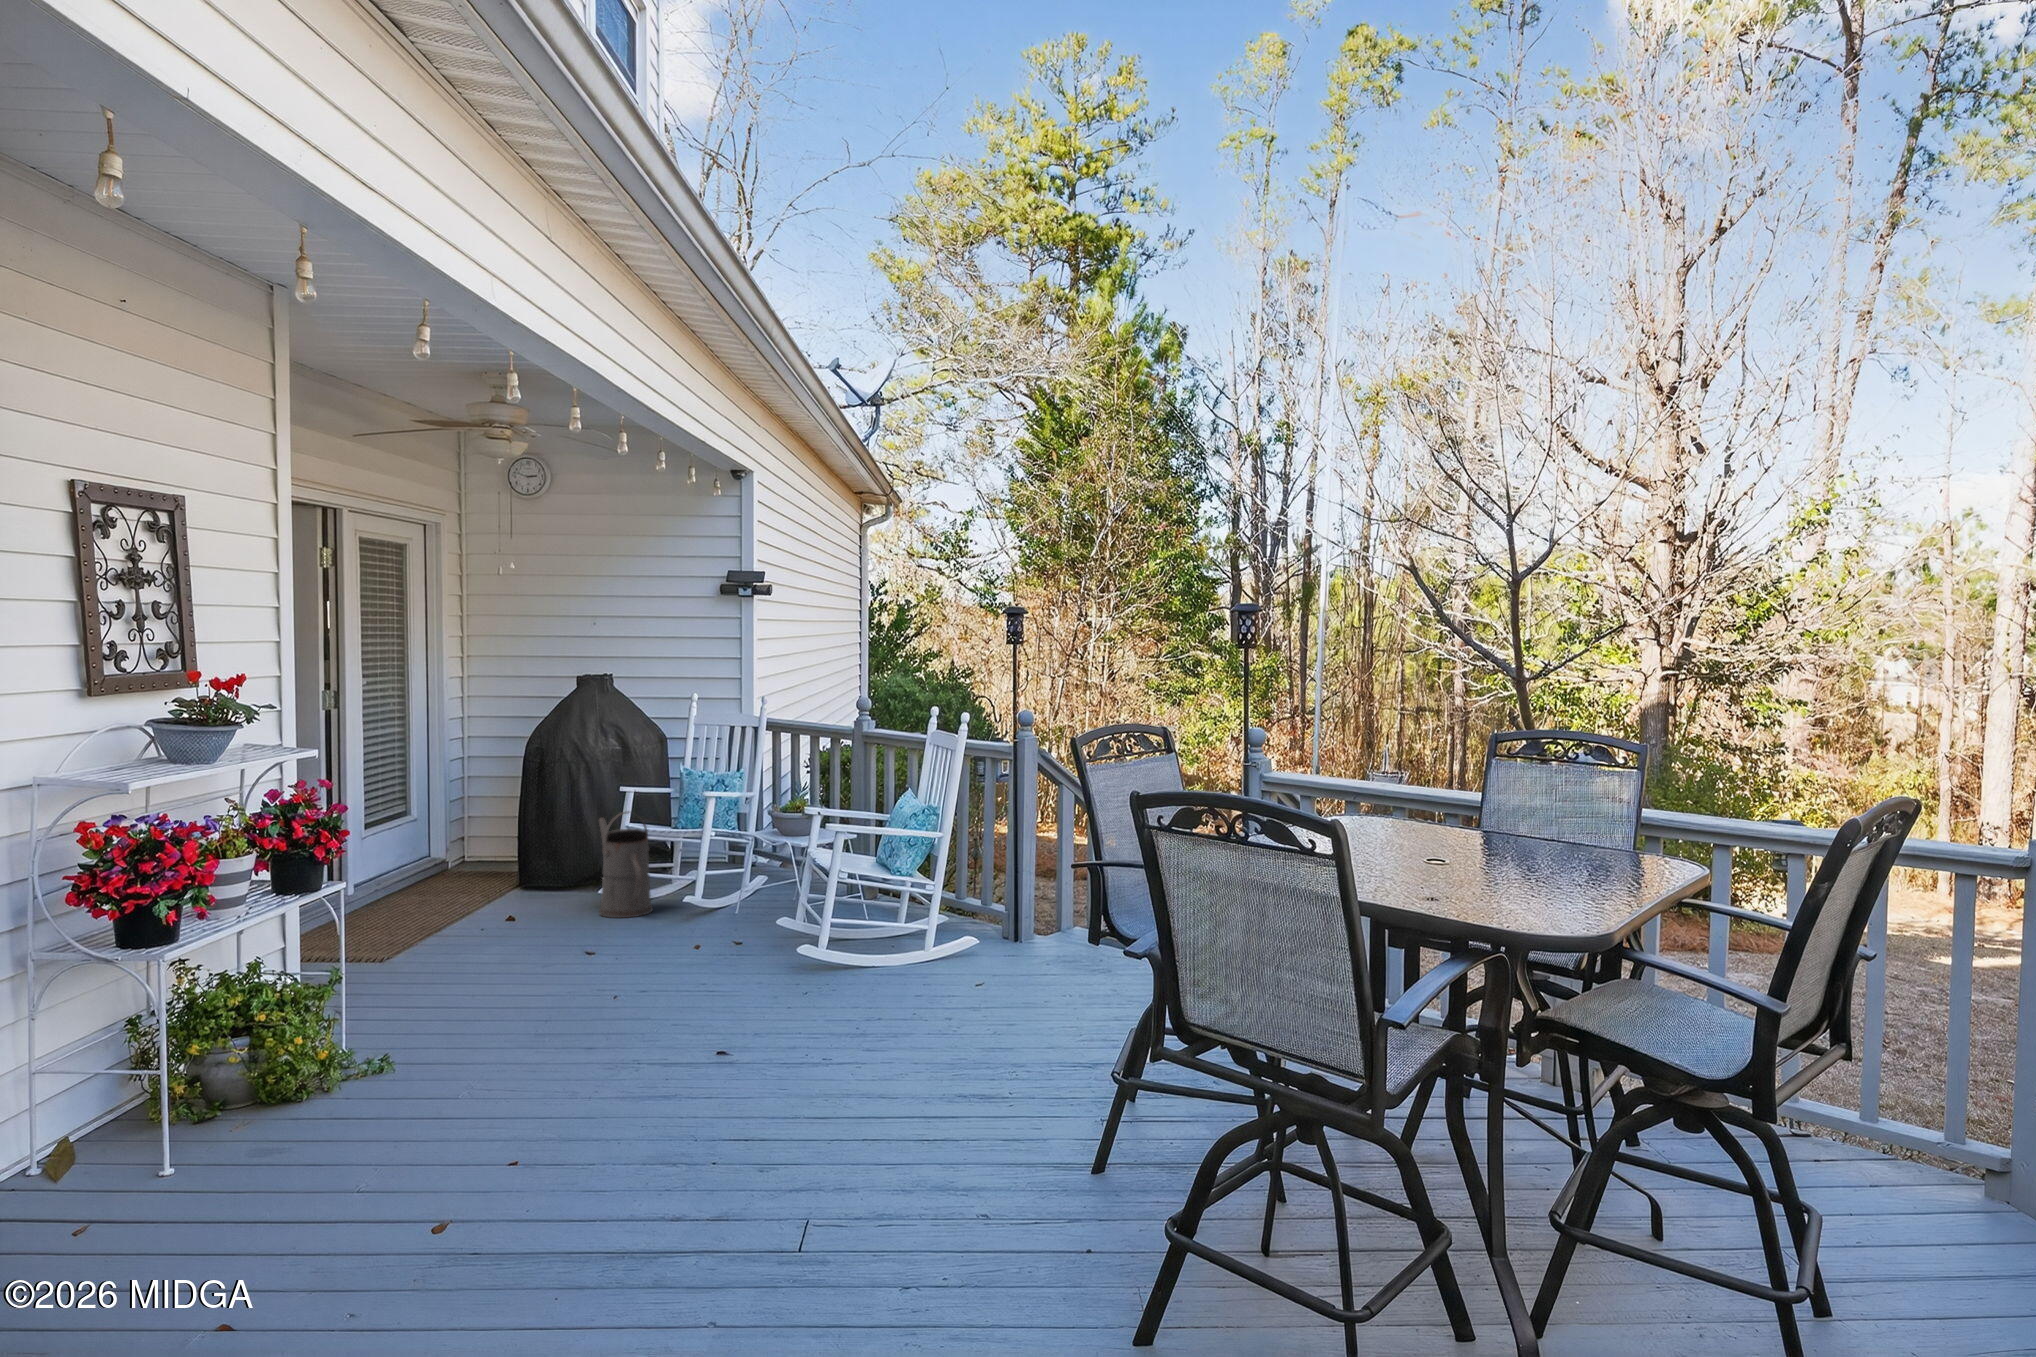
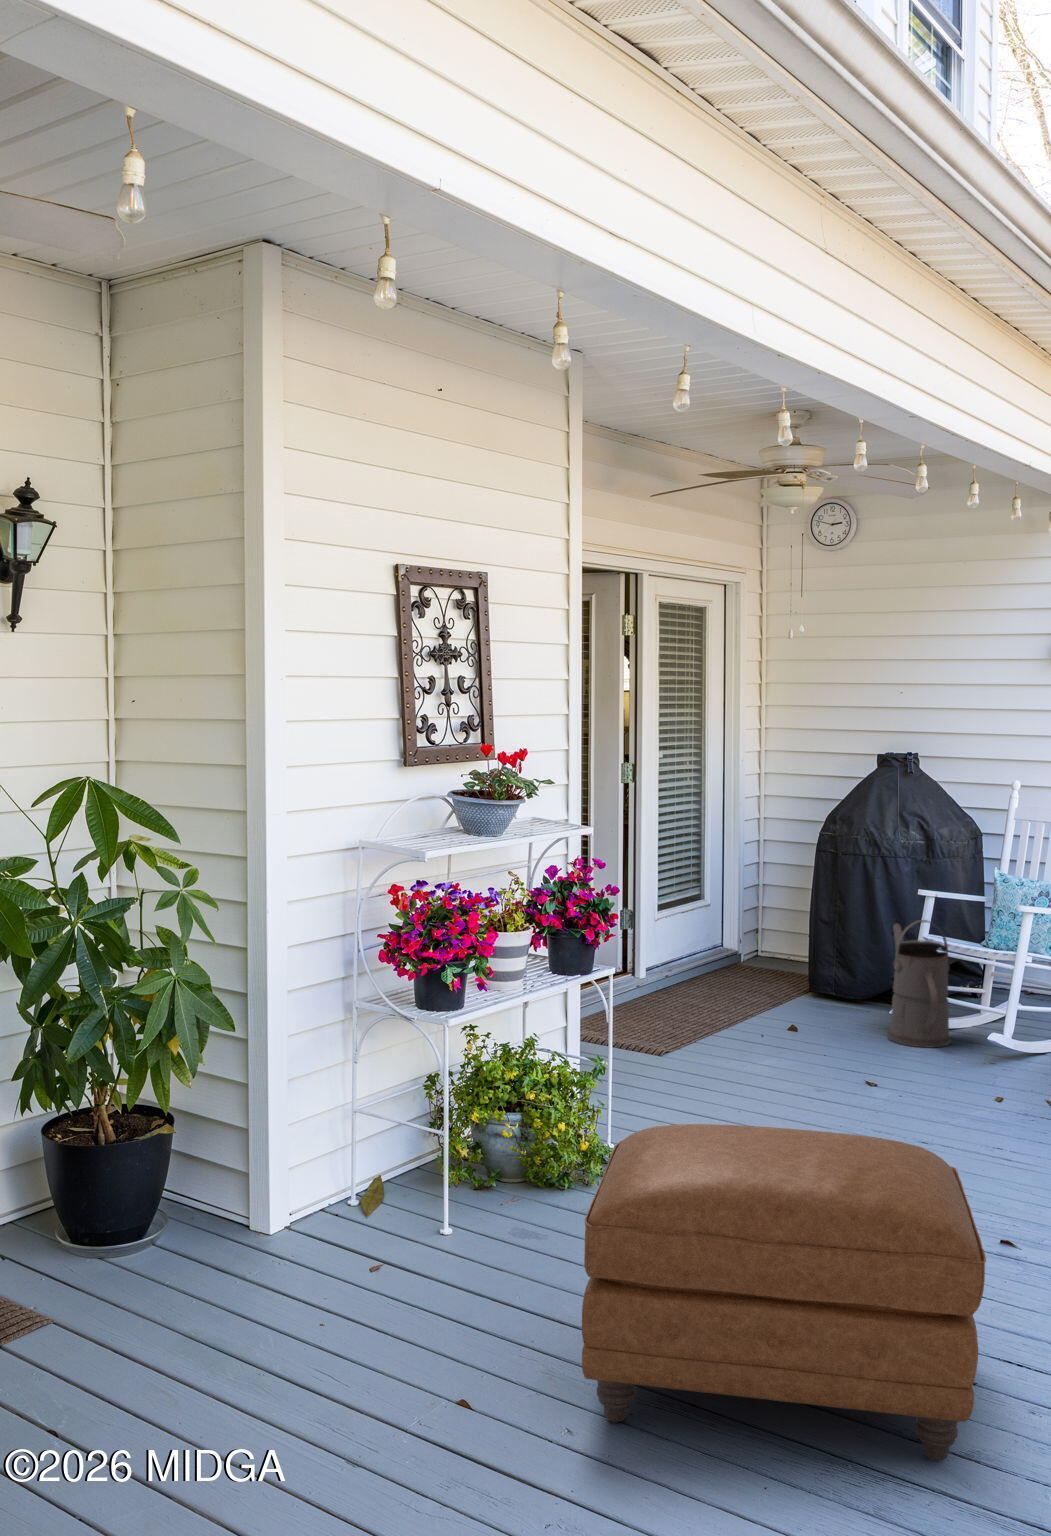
ottoman: none [362,985,728,1291] -> present [582,1124,986,1461]

